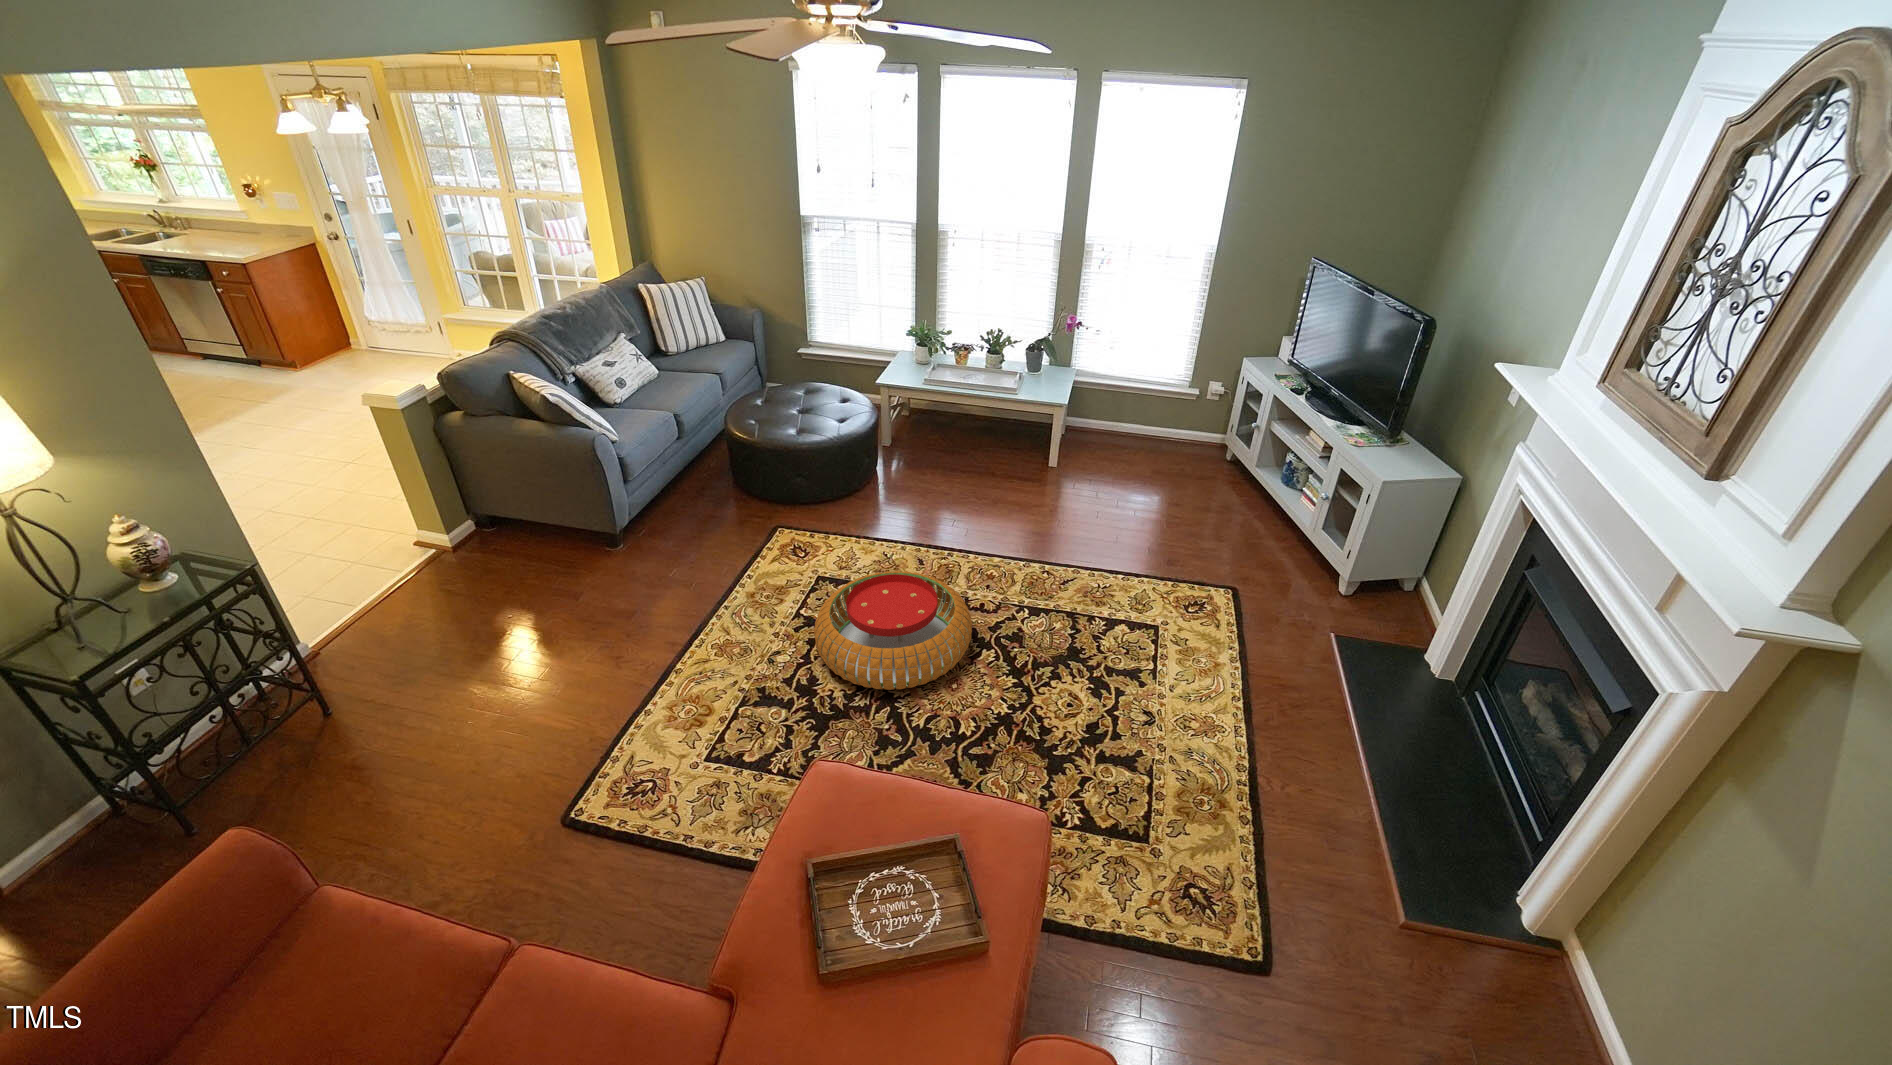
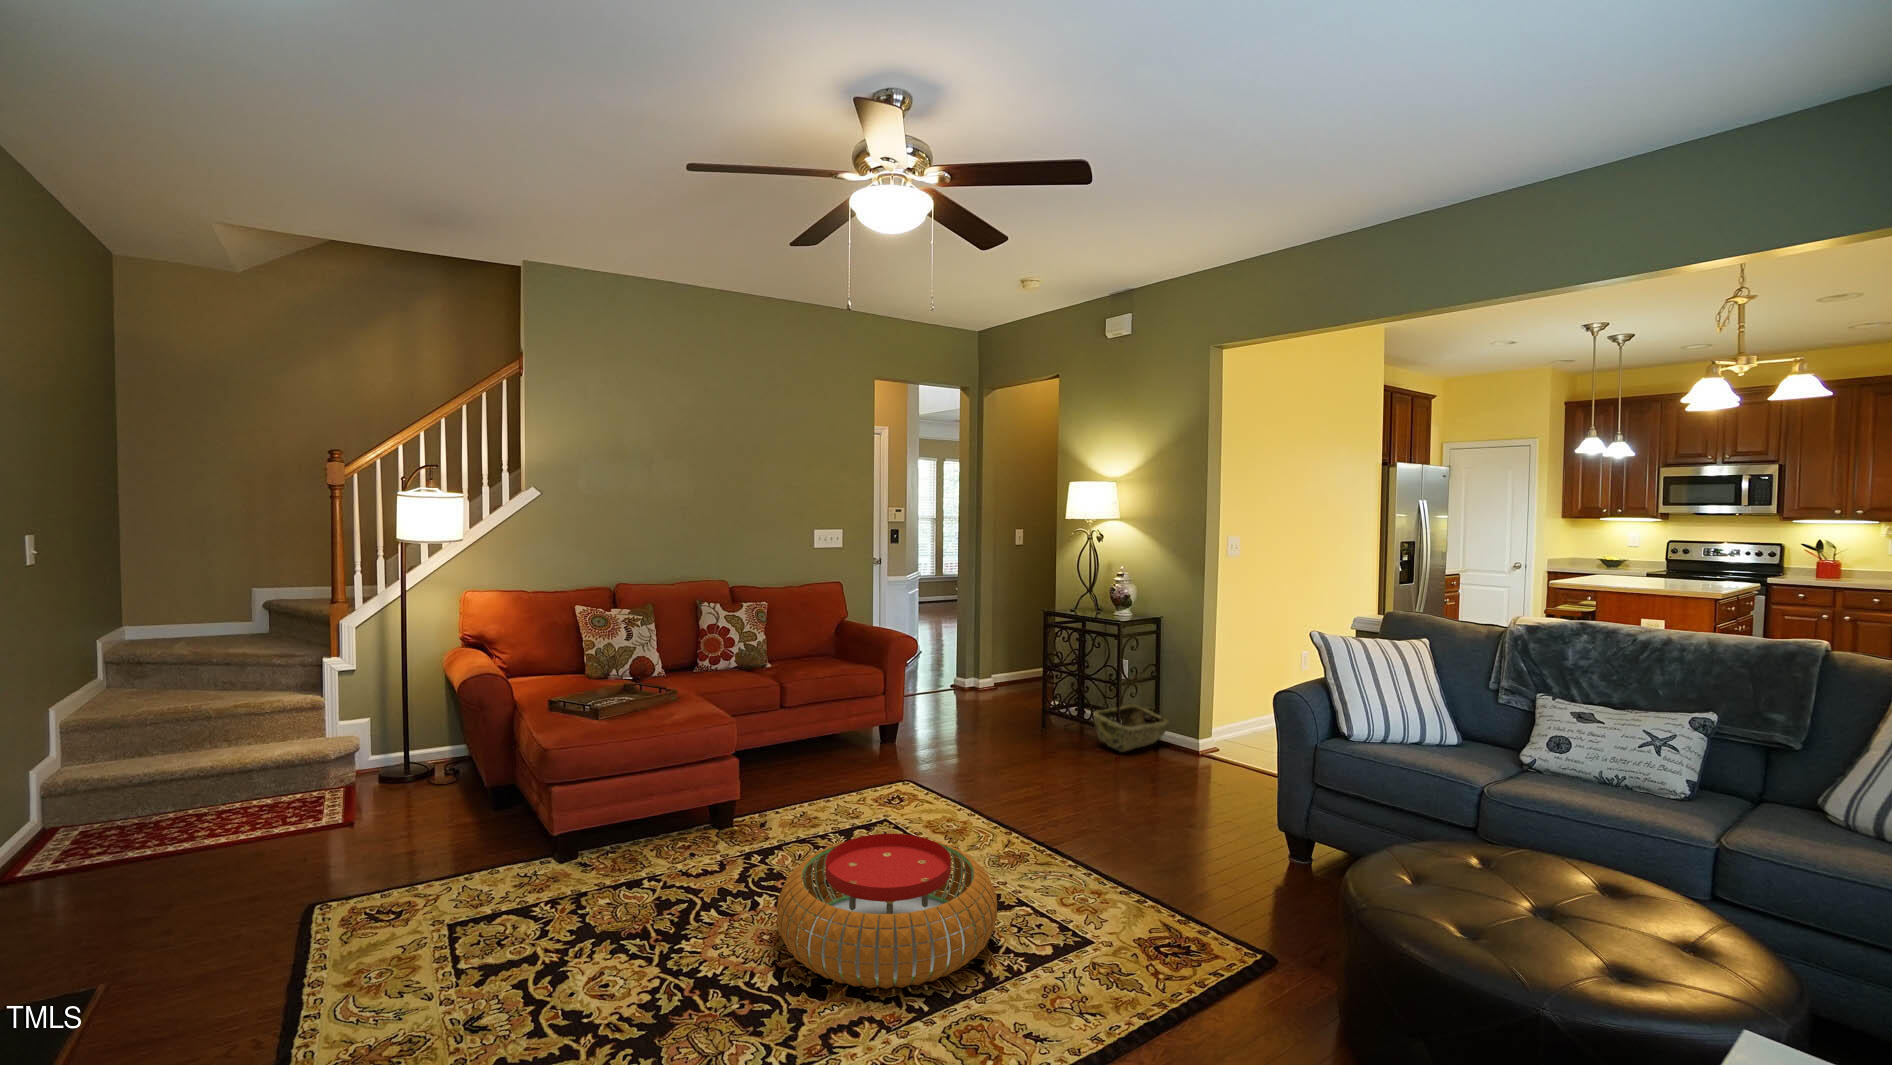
woven basket: none [195,675,337,746] -> present [1093,705,1169,752]

